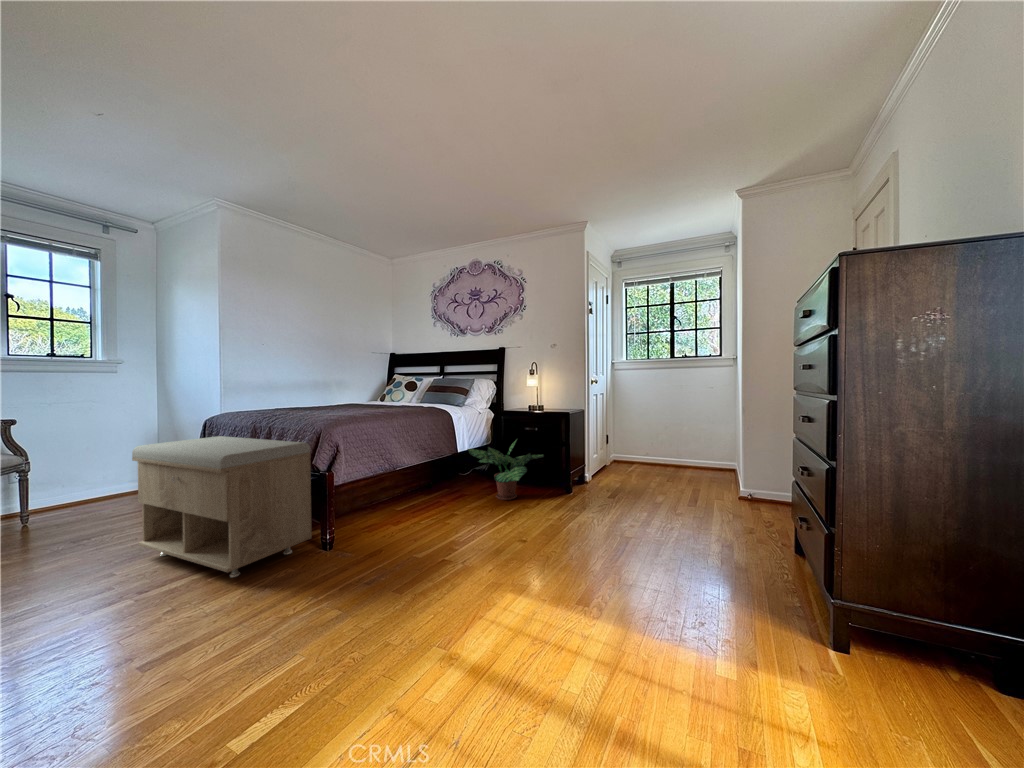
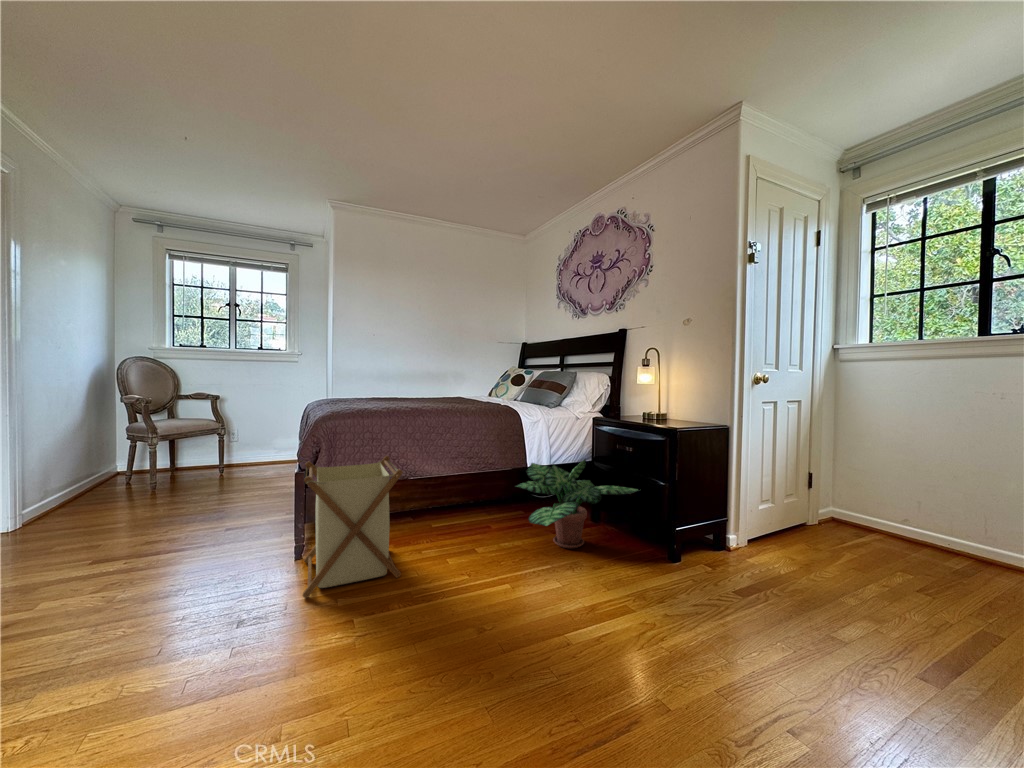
storage bench: present [132,436,311,578] -> none [156,419,281,566]
laundry basket: none [344,452,437,559] -> present [303,456,403,598]

